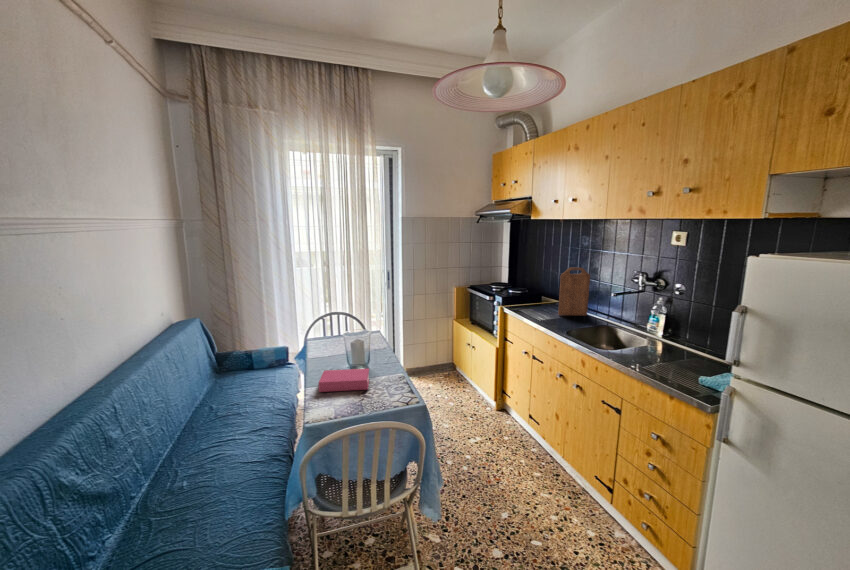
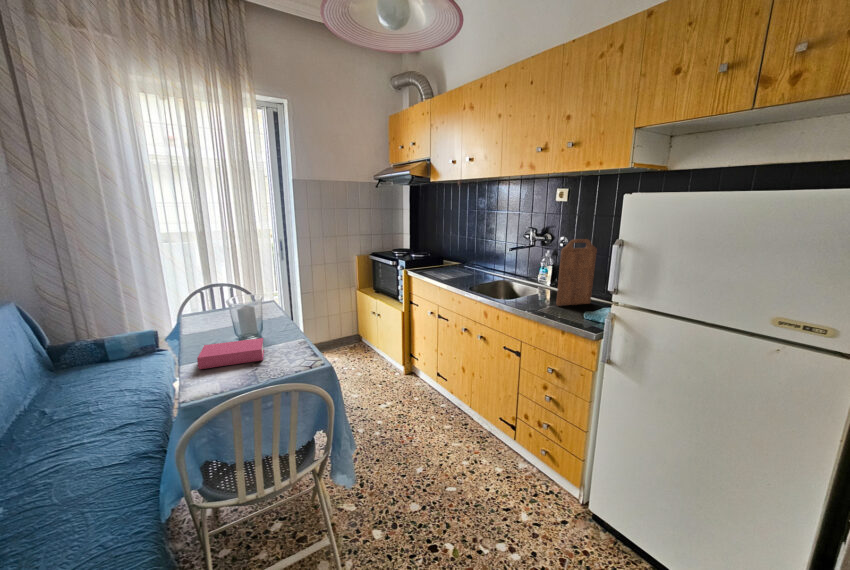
cutting board: present [558,268,590,316] -> present [556,239,597,306]

